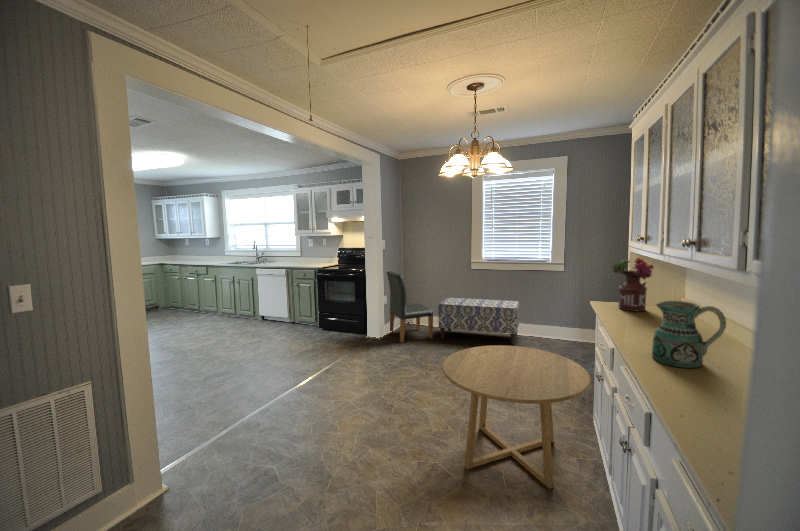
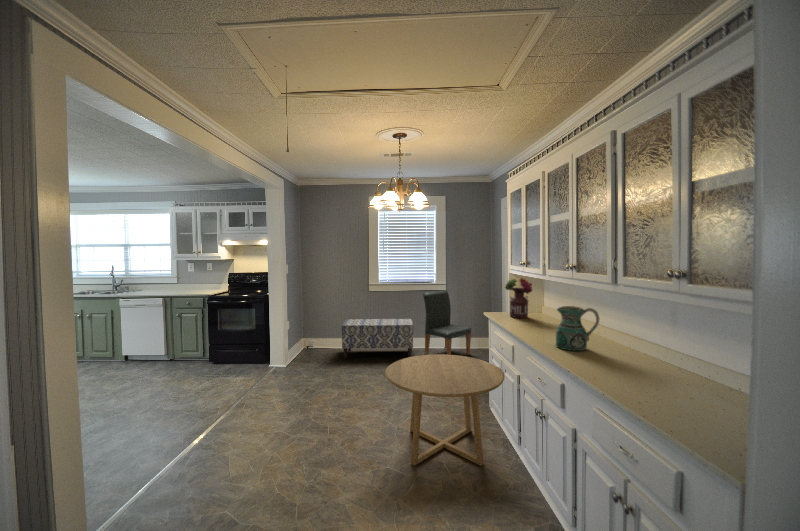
dining chair: present [387,271,433,343] -> present [423,290,471,355]

